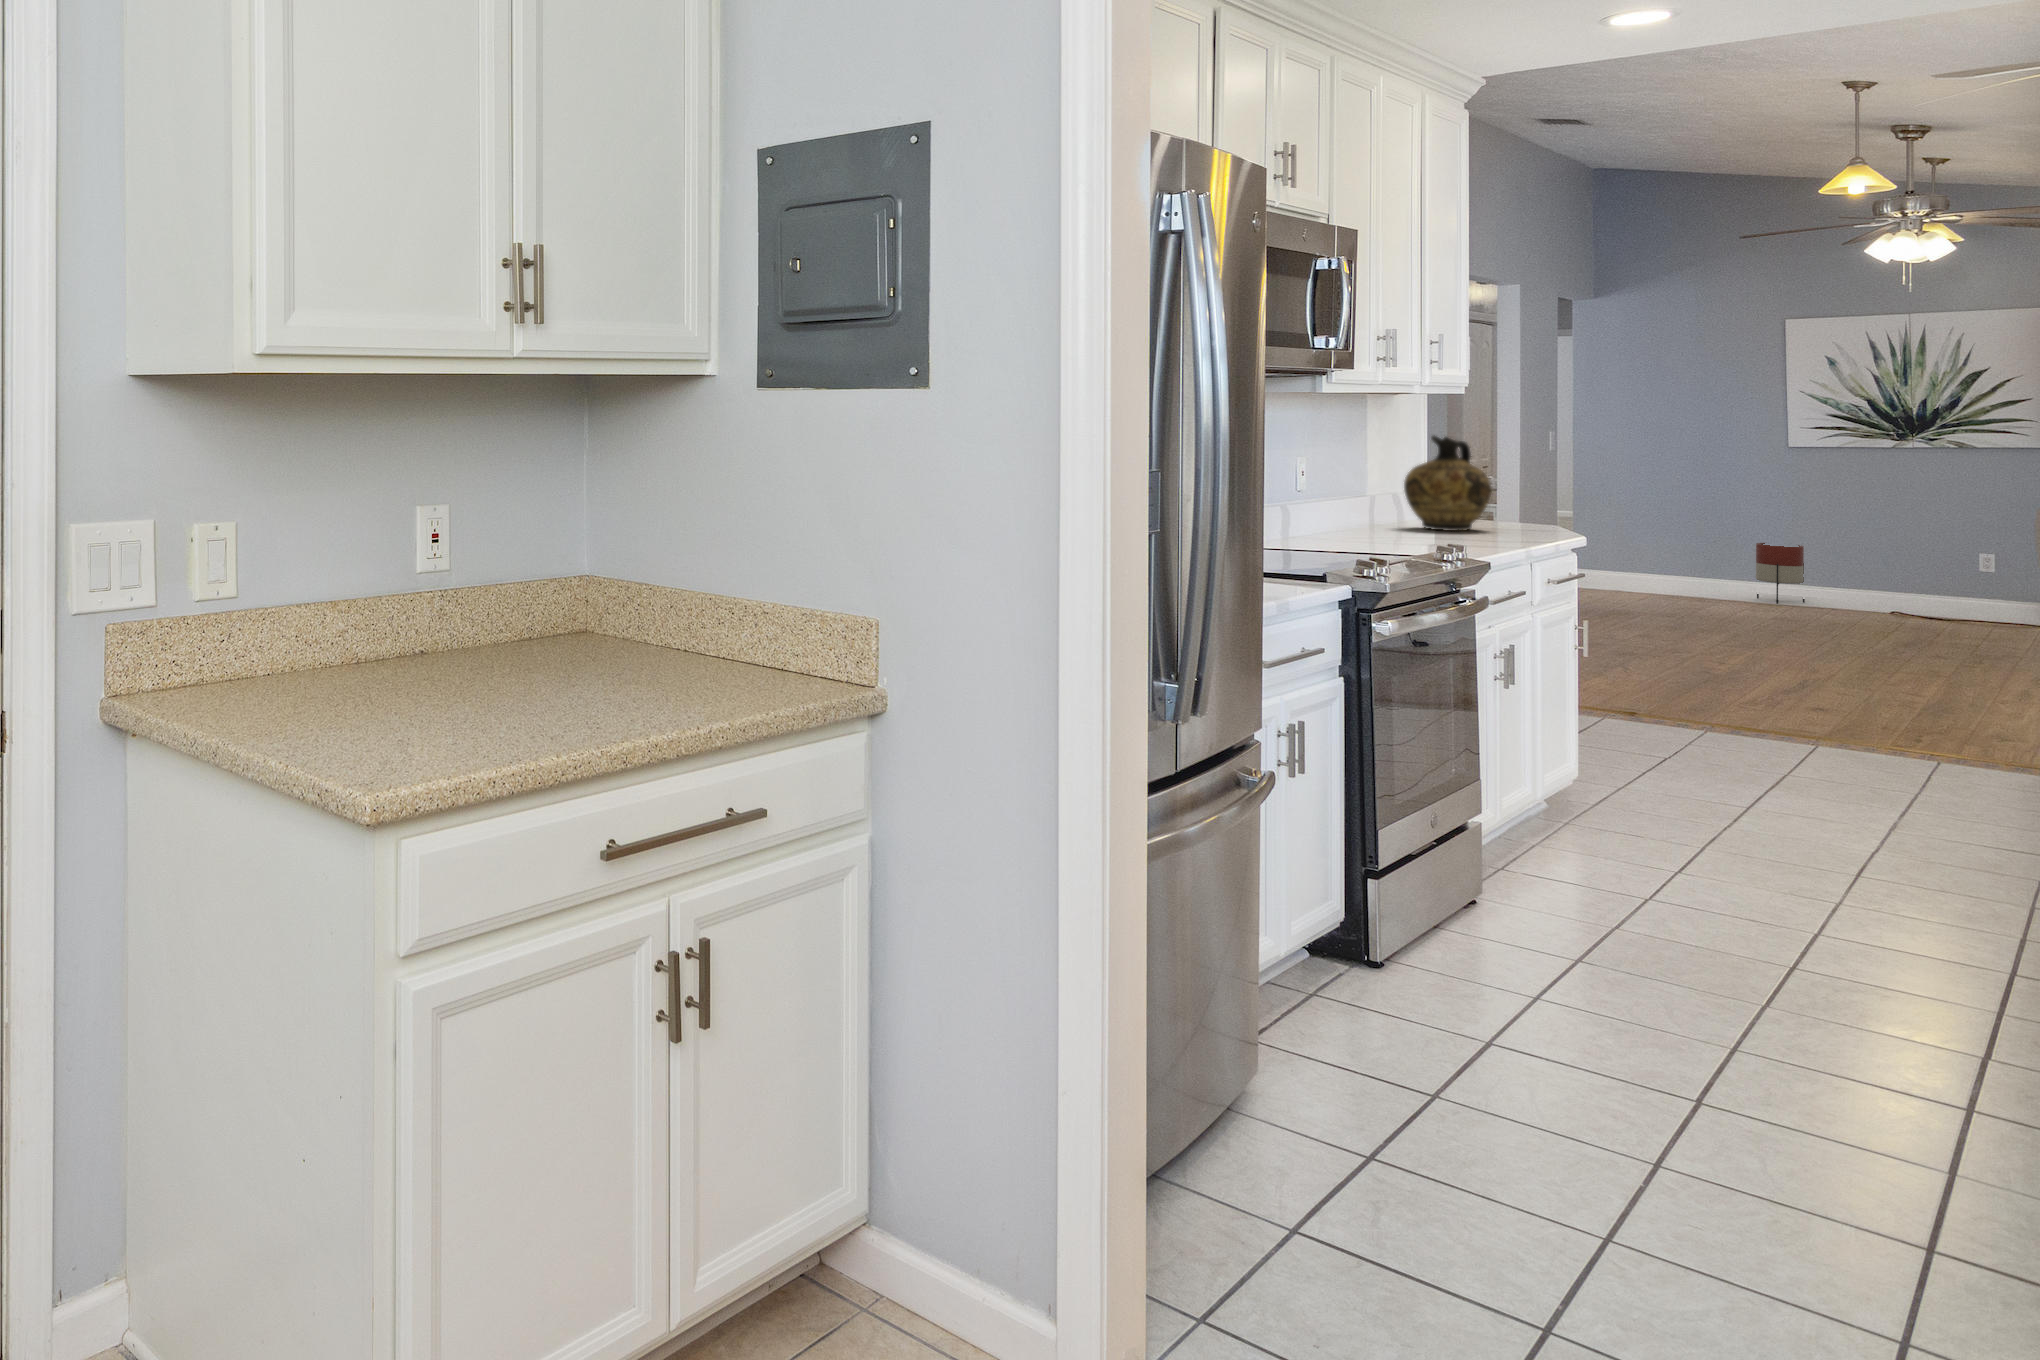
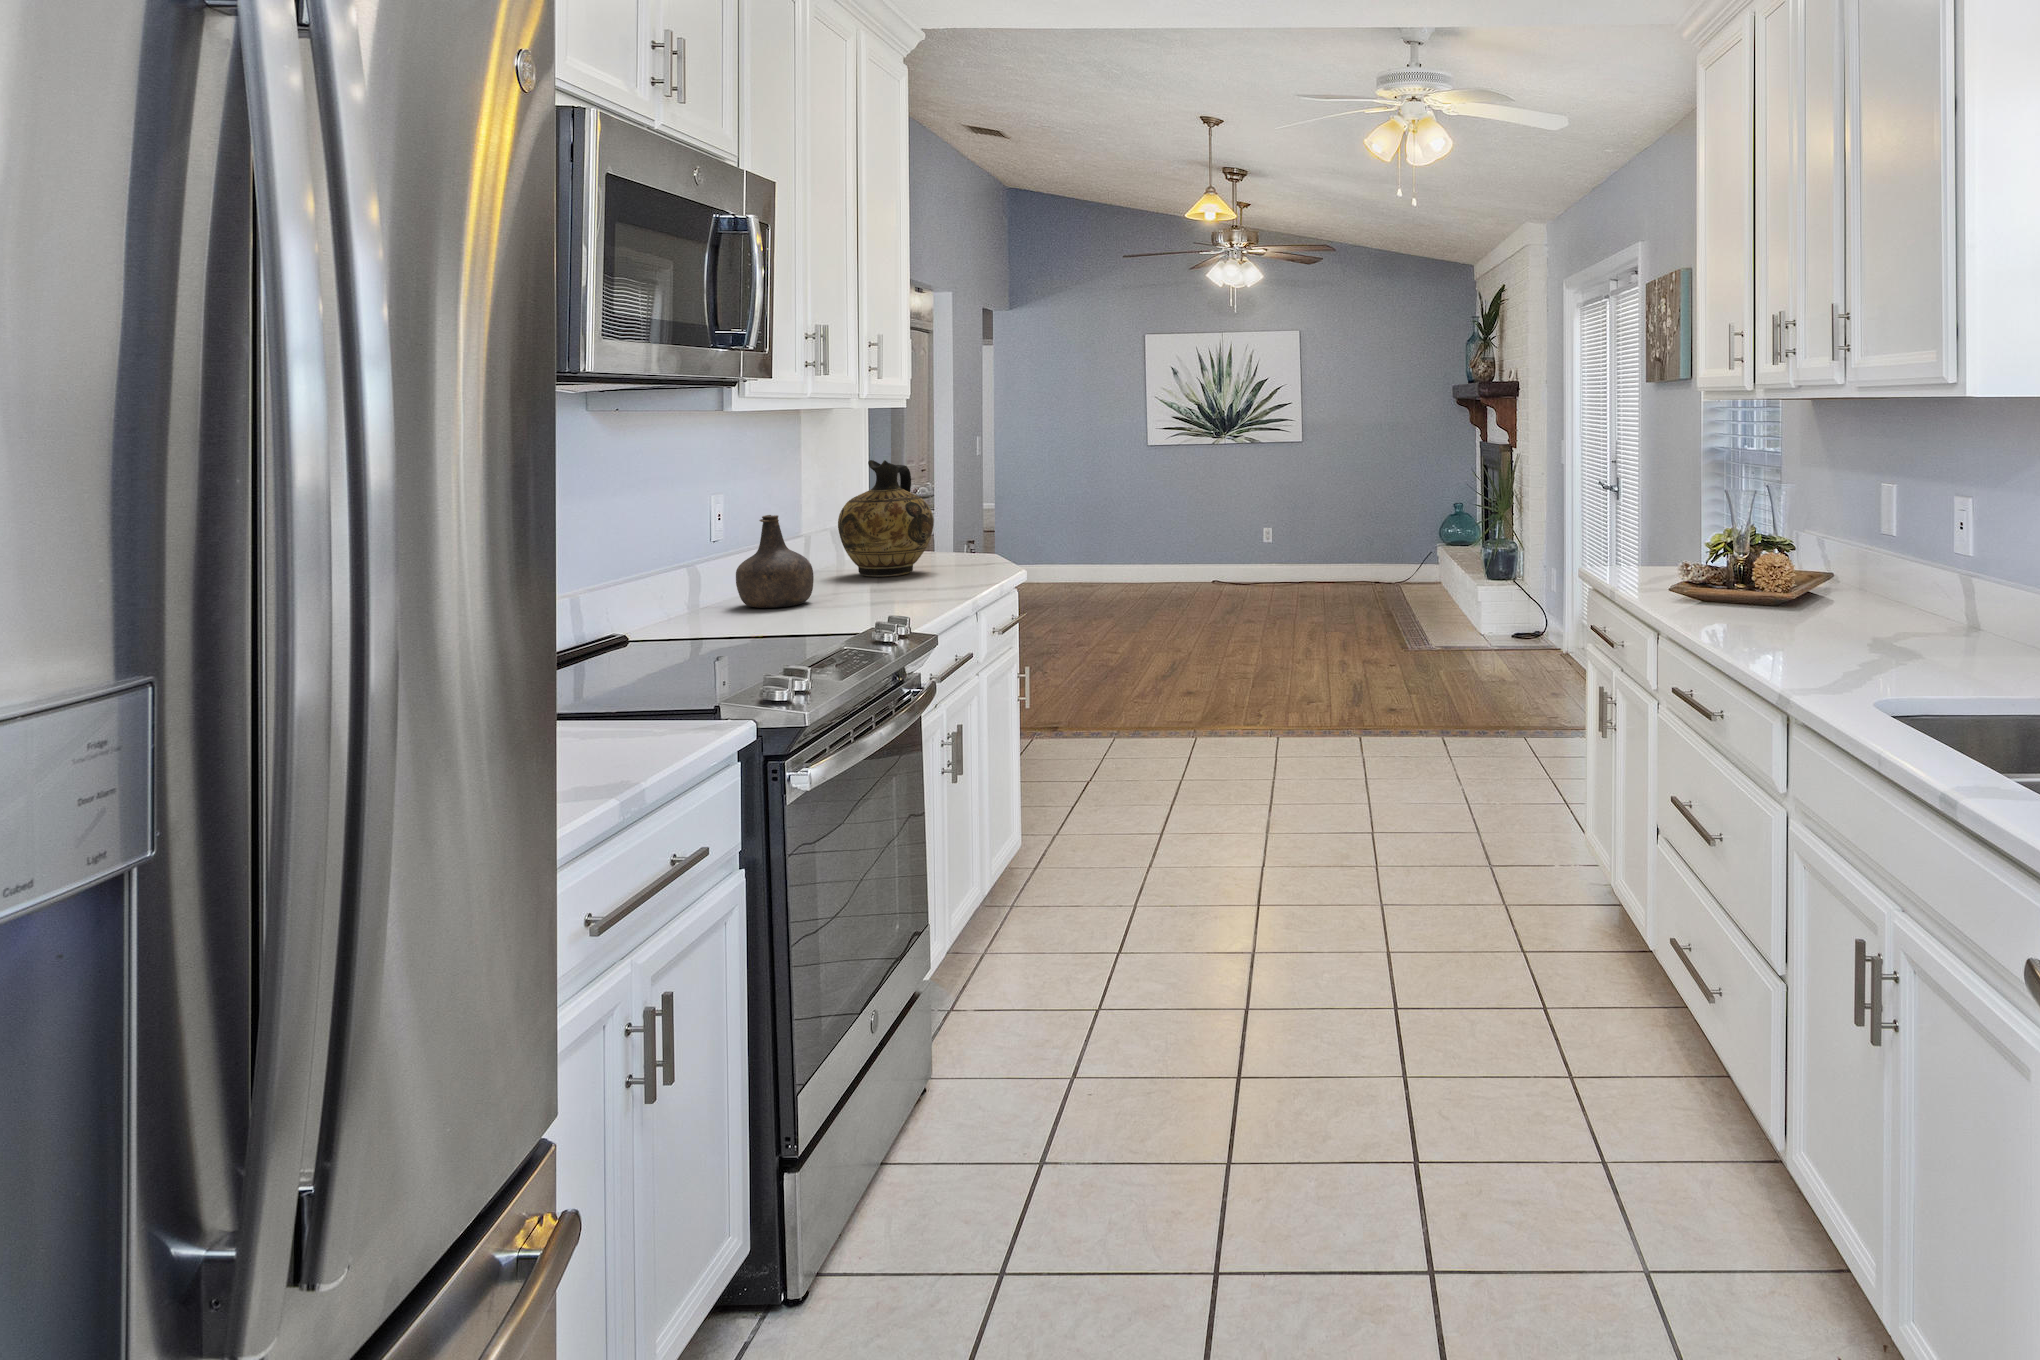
bottle: none [1322,471,1384,540] -> present [736,515,814,608]
planter: present [1756,543,1805,604] -> none [1123,529,1156,582]

